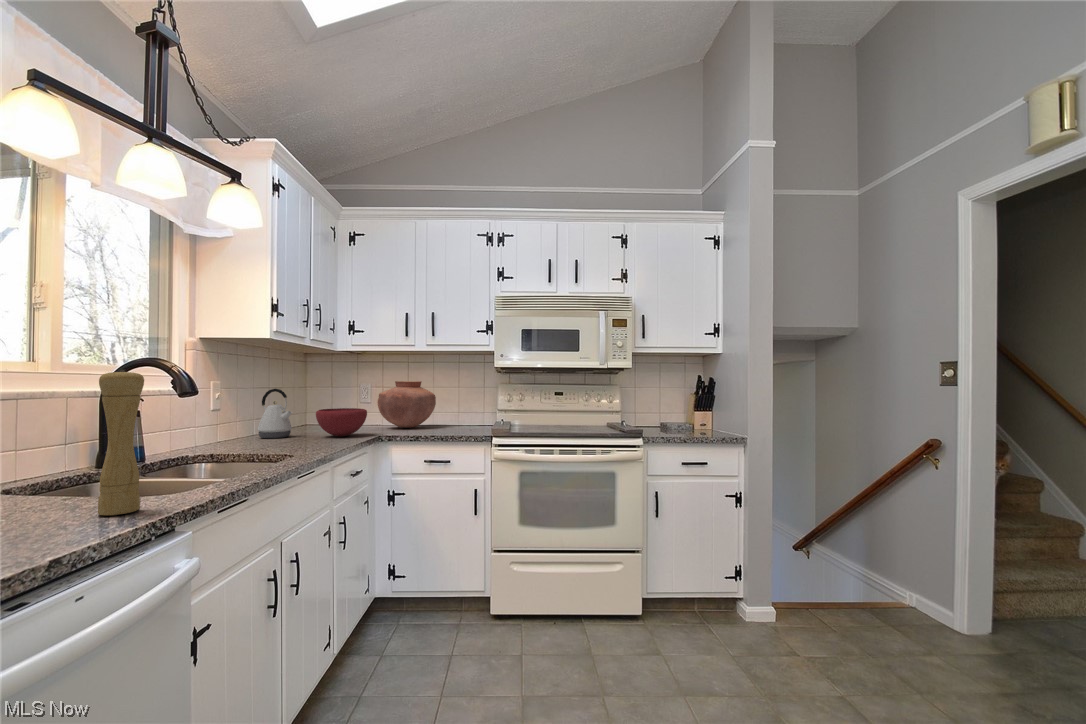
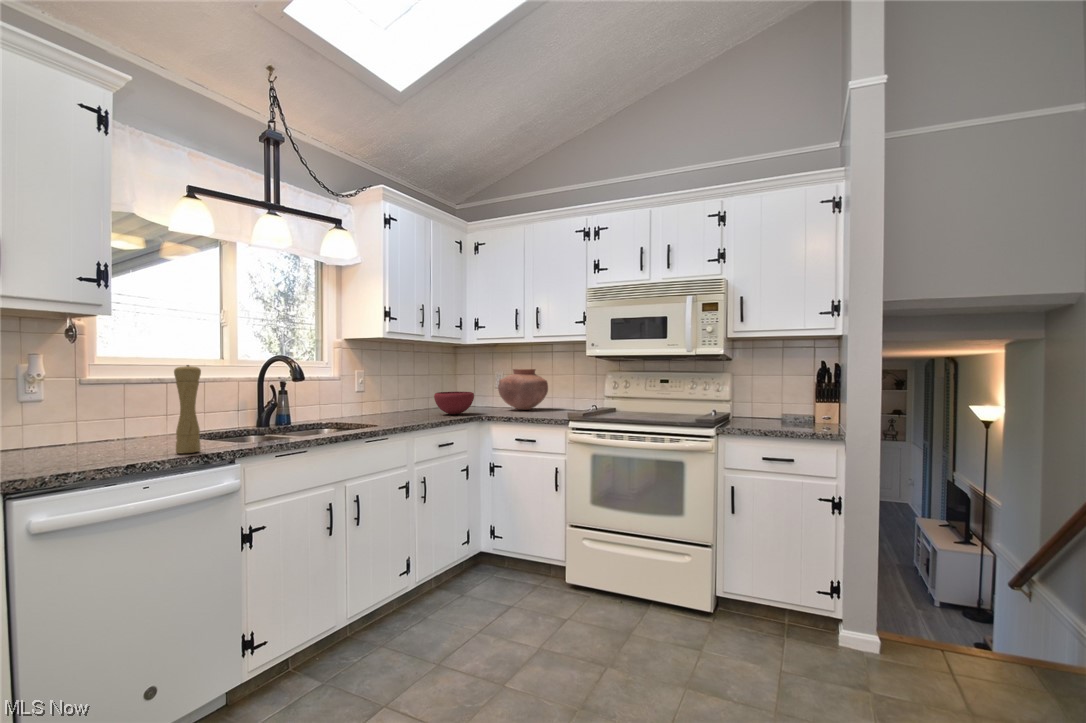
kettle: present [257,389,292,438] -> none [400,375,425,414]

